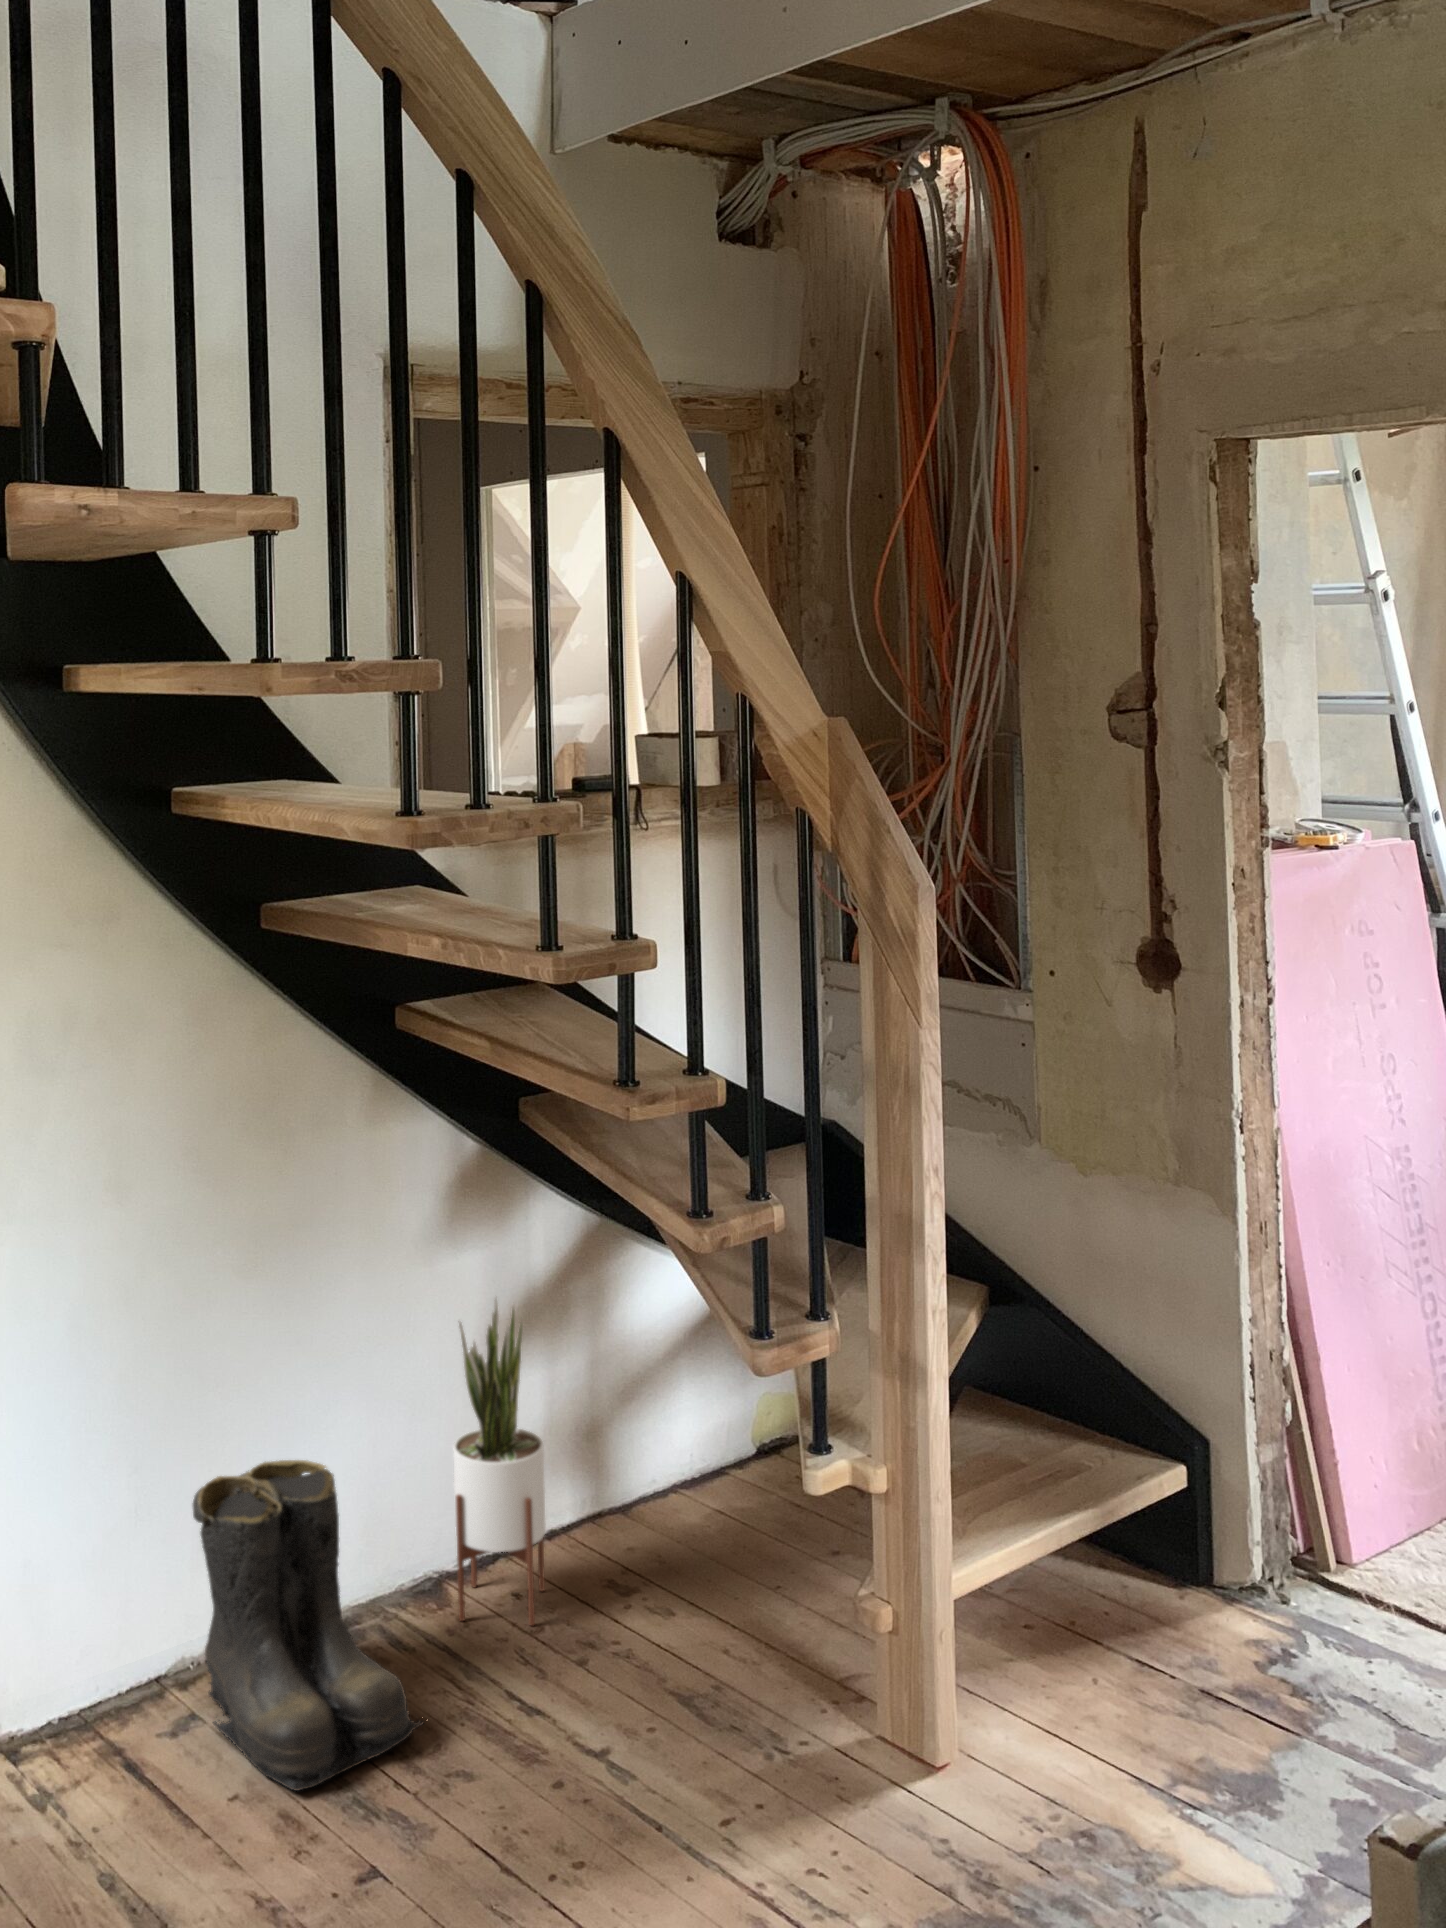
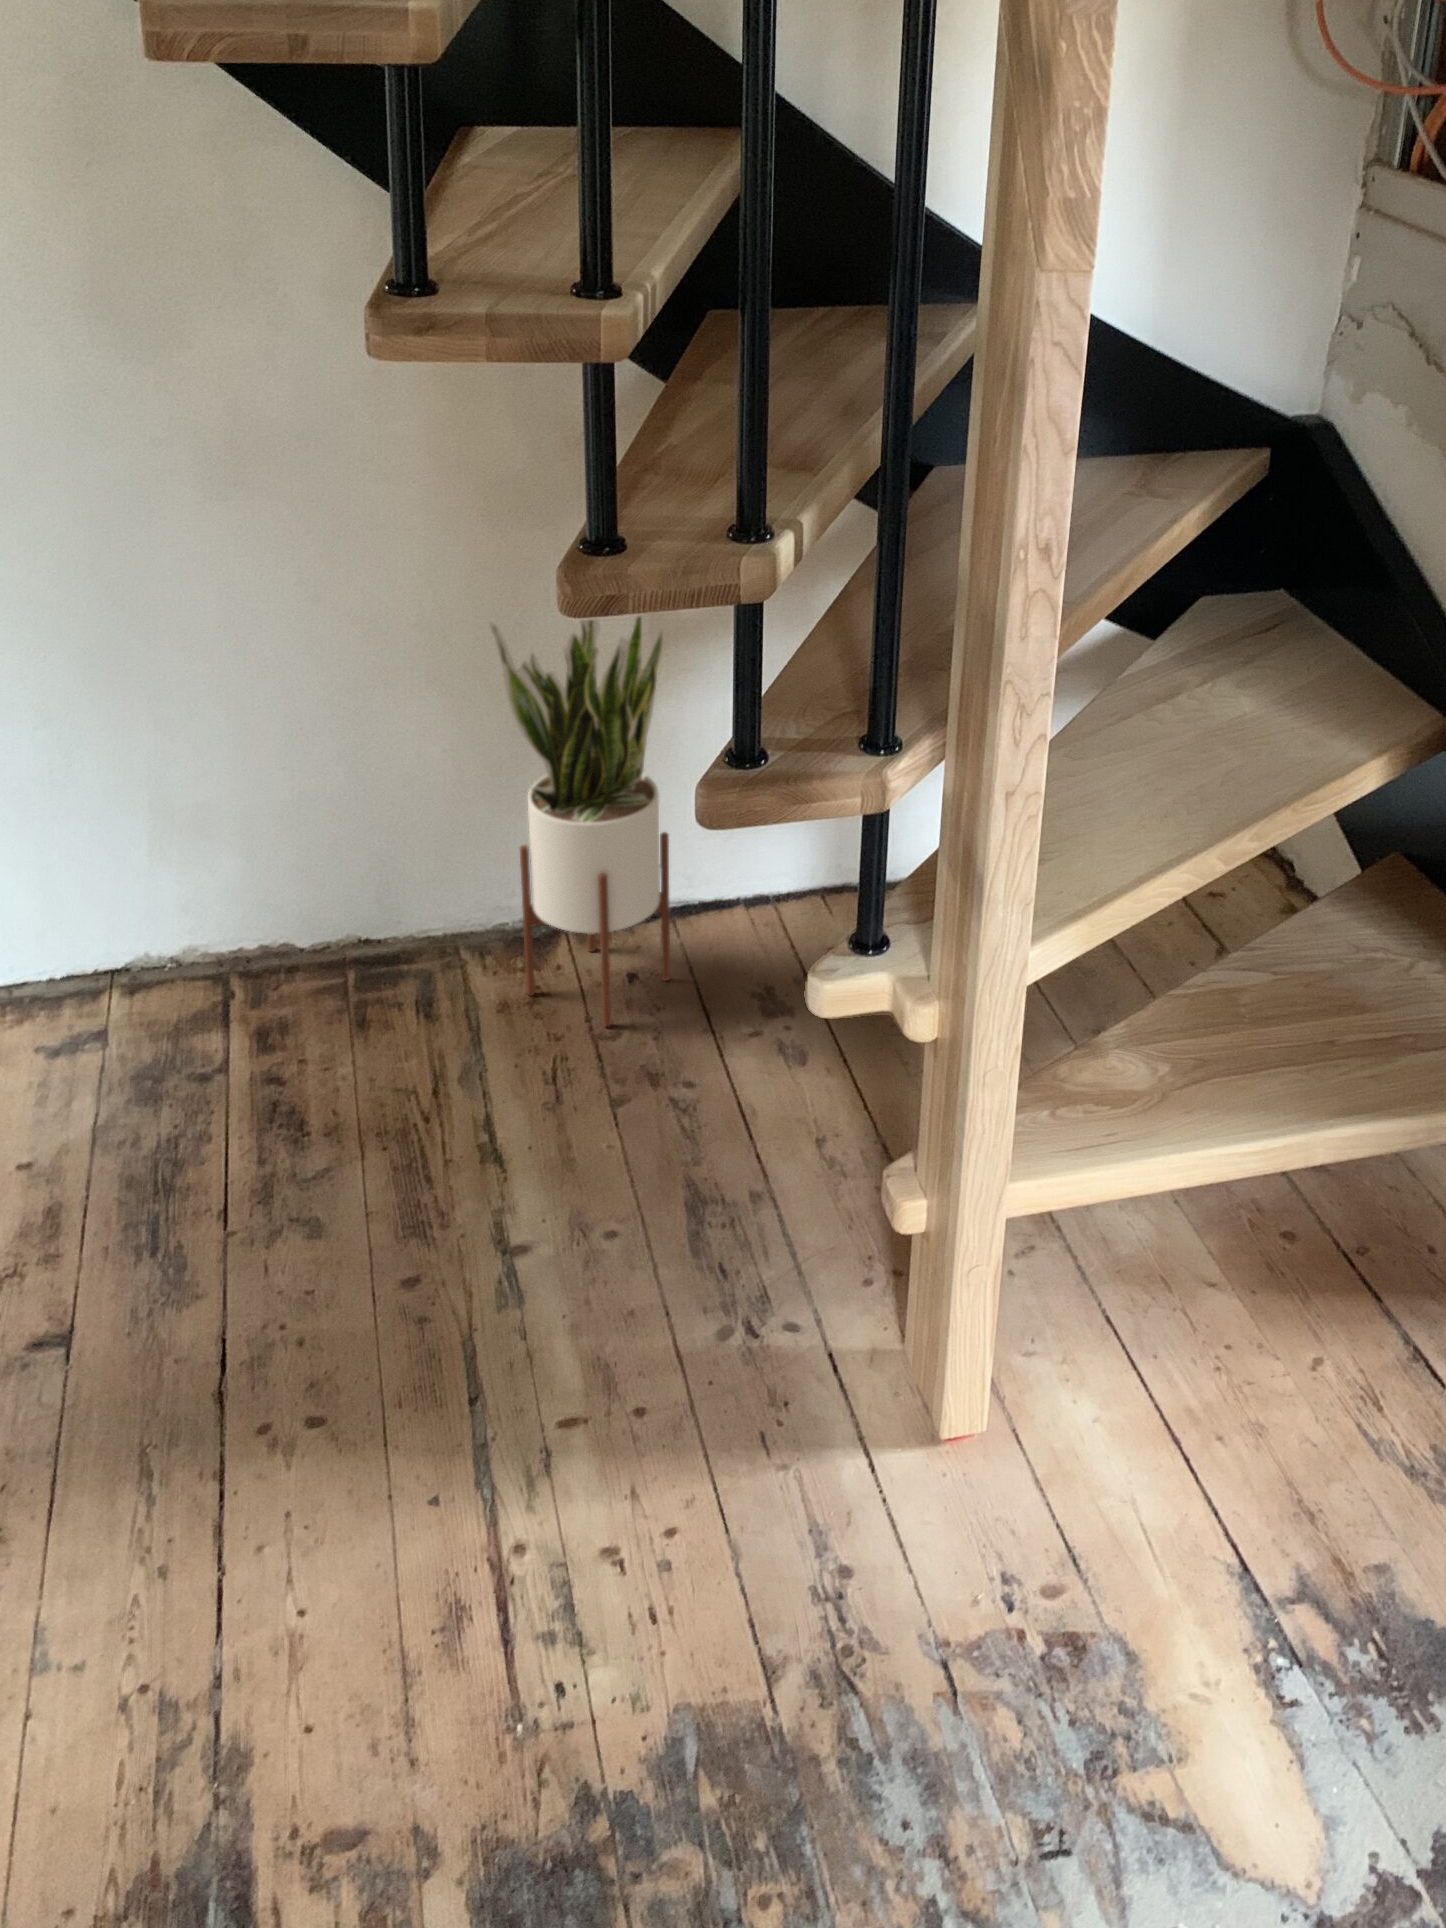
boots: present [193,1460,423,1790] -> none [70,753,322,1182]

